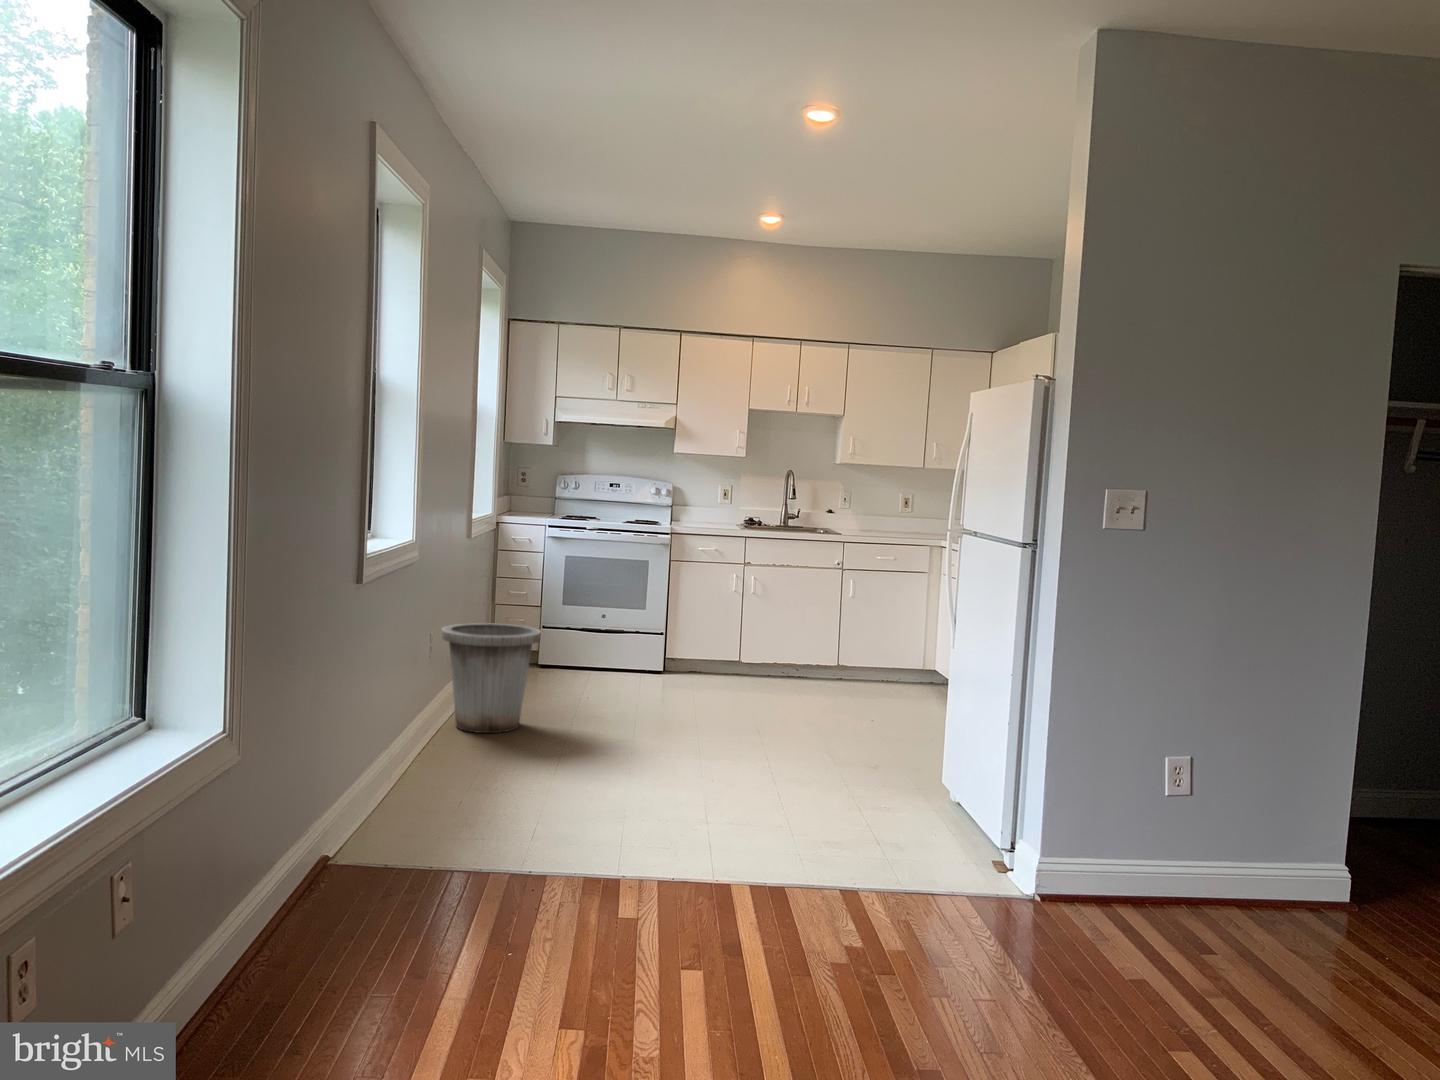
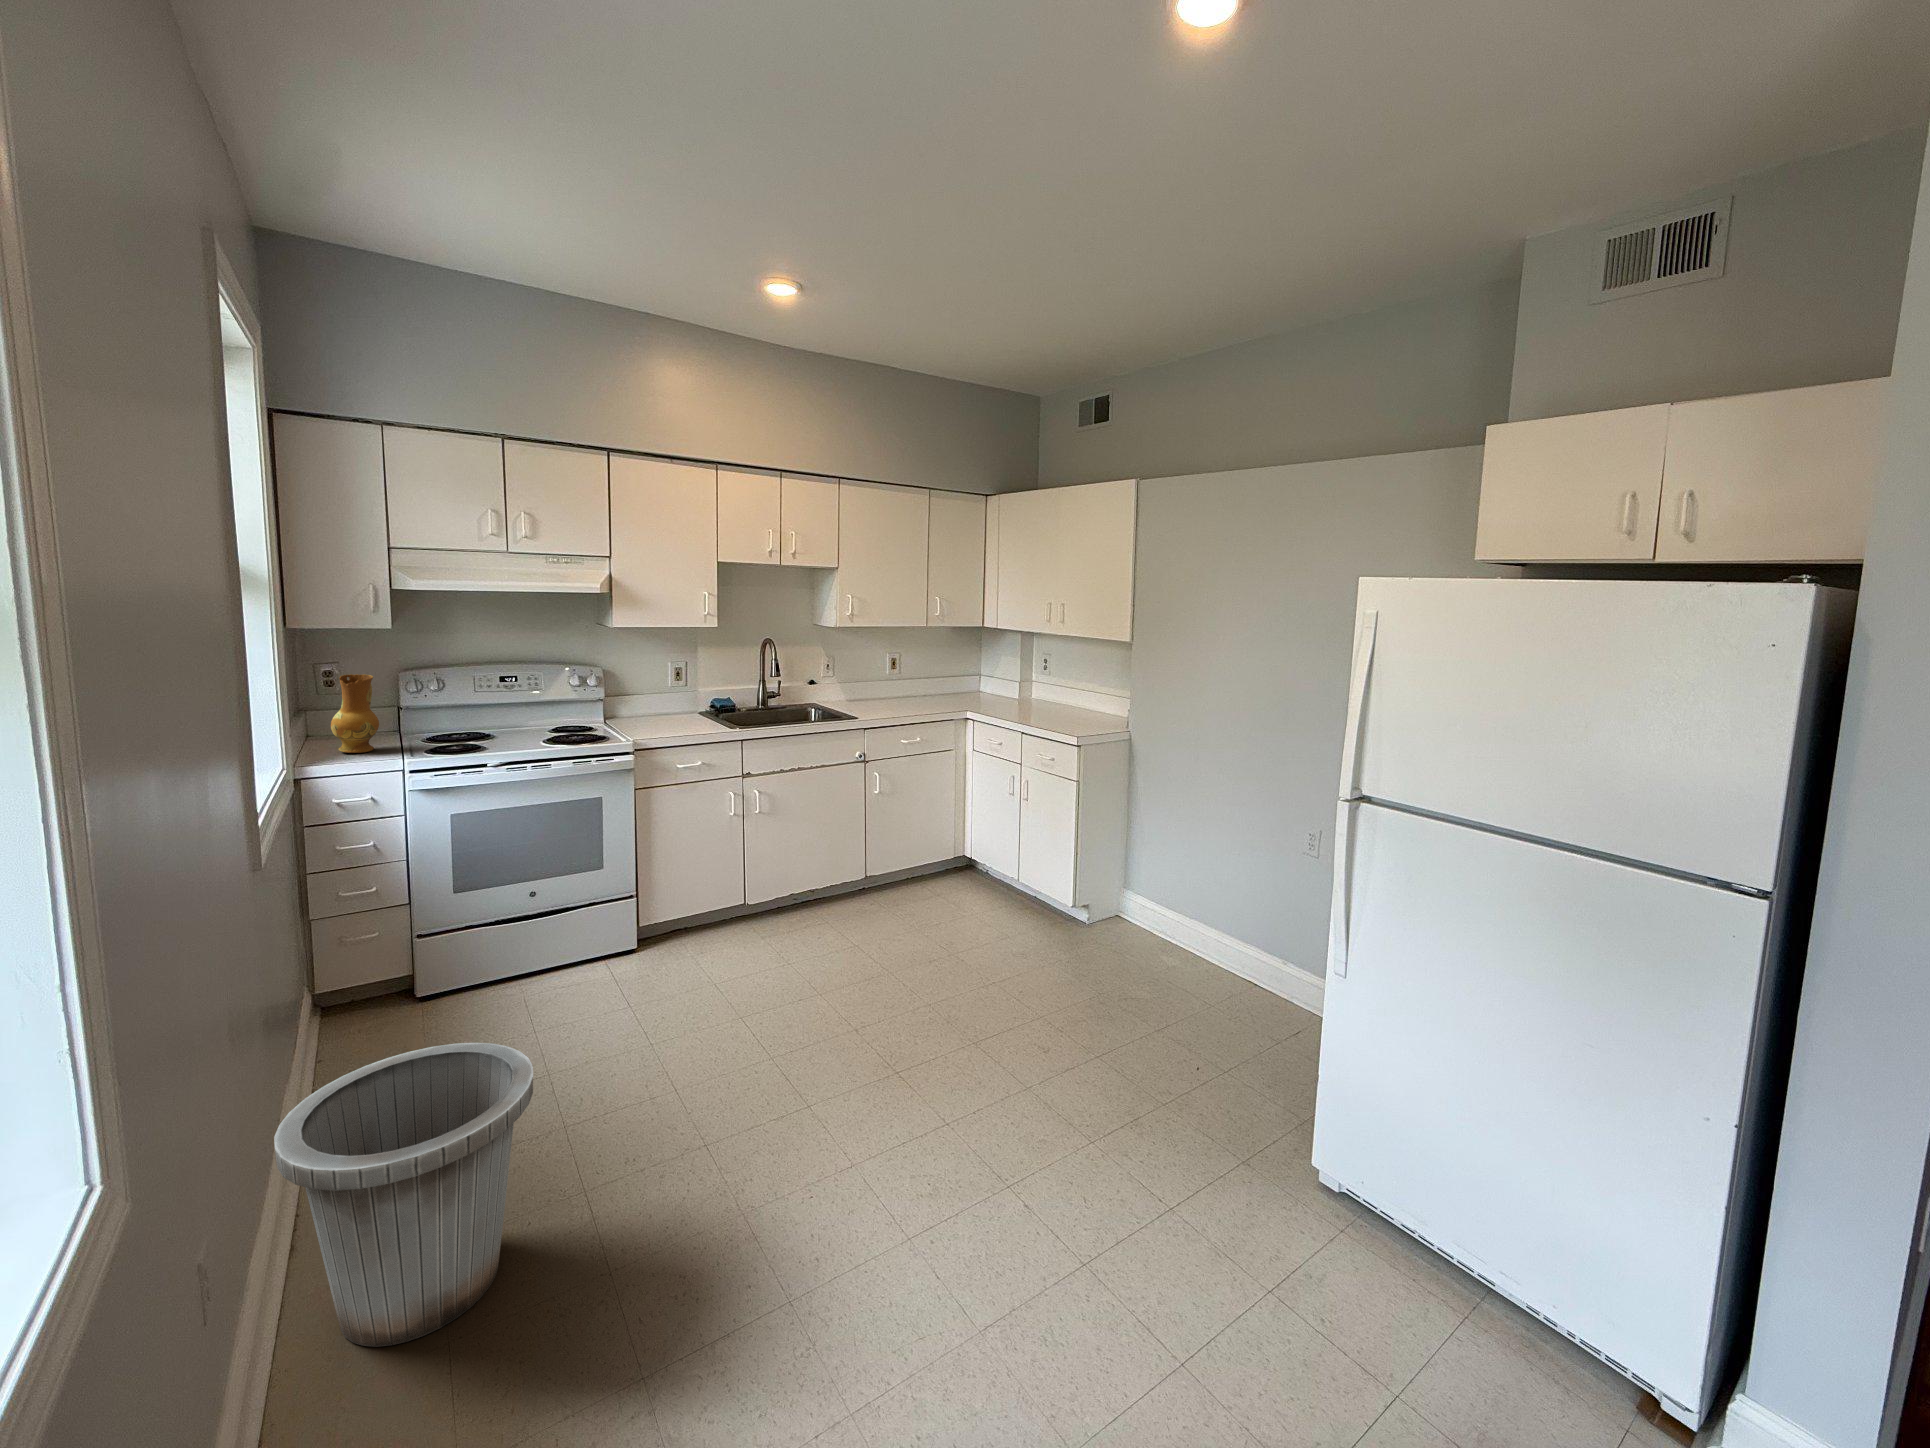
ceramic jug: none [518,471,540,517] -> present [331,674,379,753]

